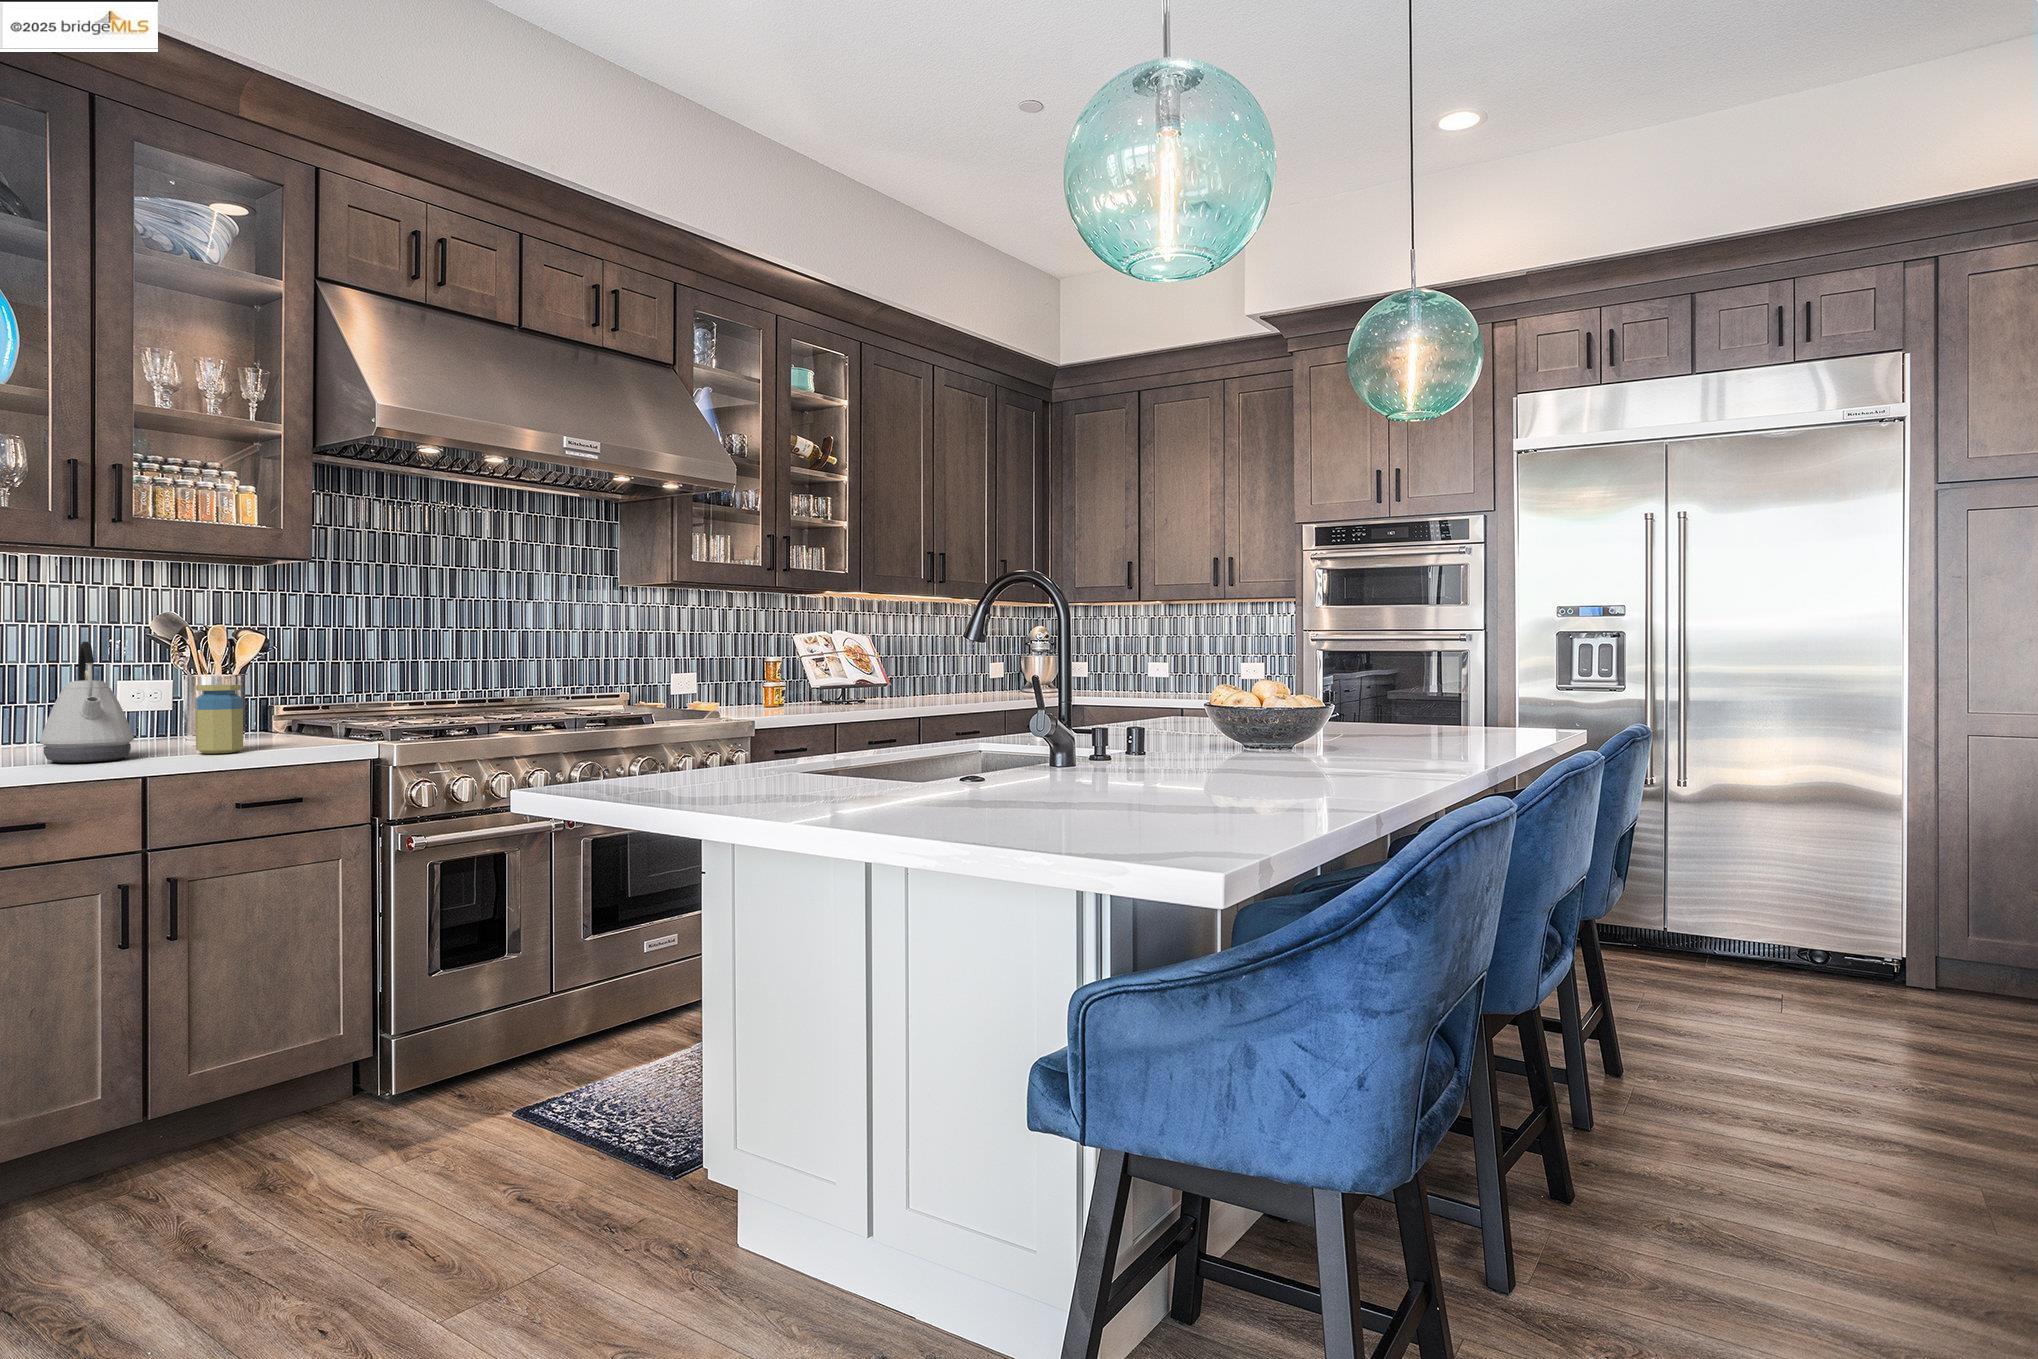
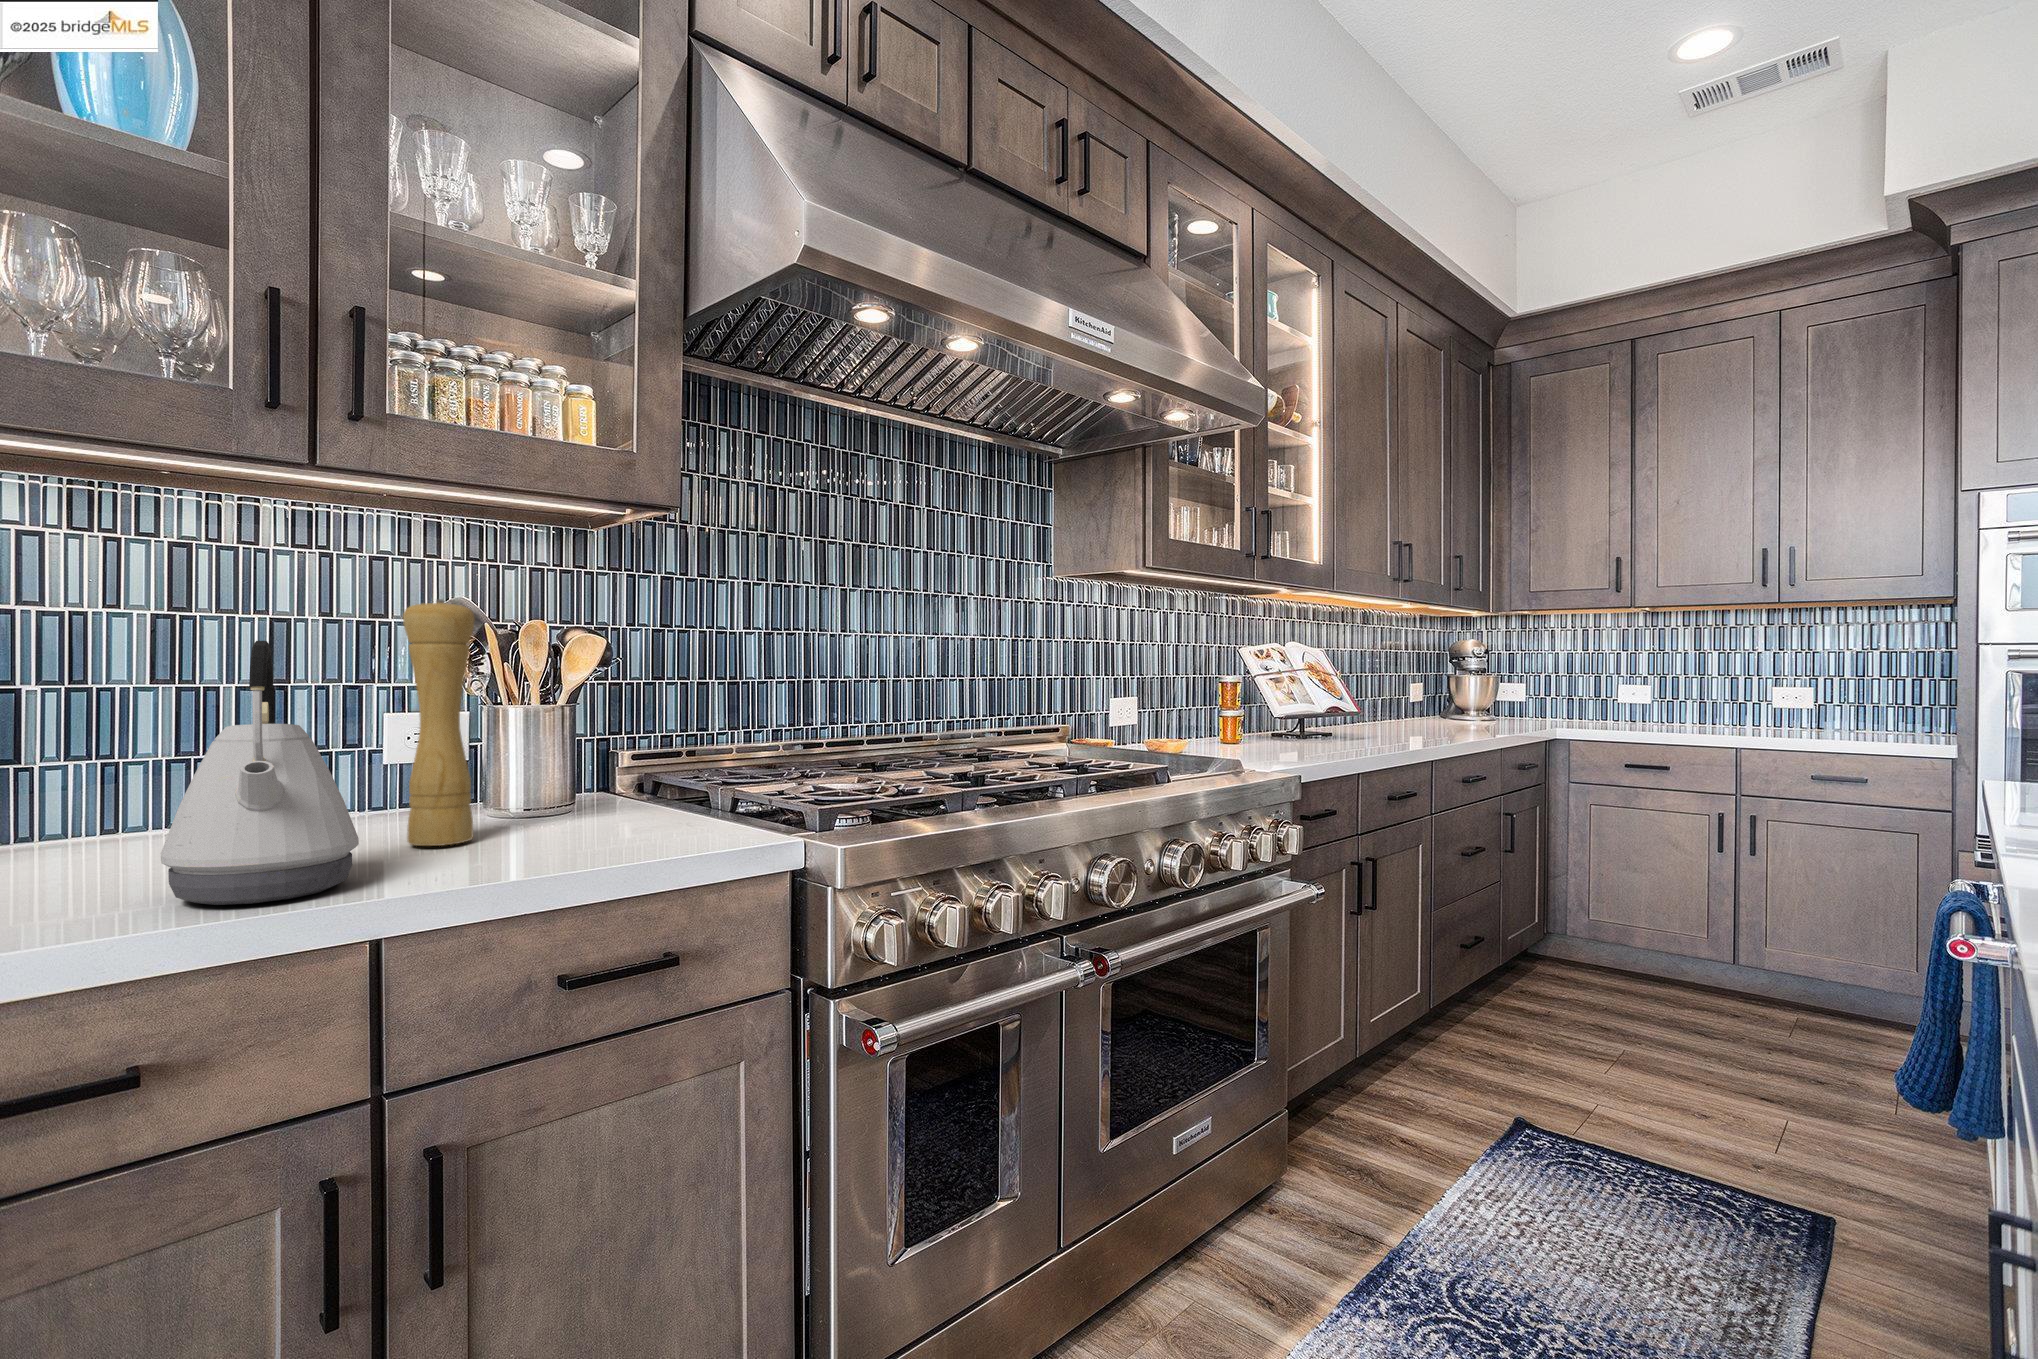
pepper mill: none [146,617,187,748] -> present [403,599,475,846]
jar: present [195,685,243,753] -> none [481,728,569,871]

